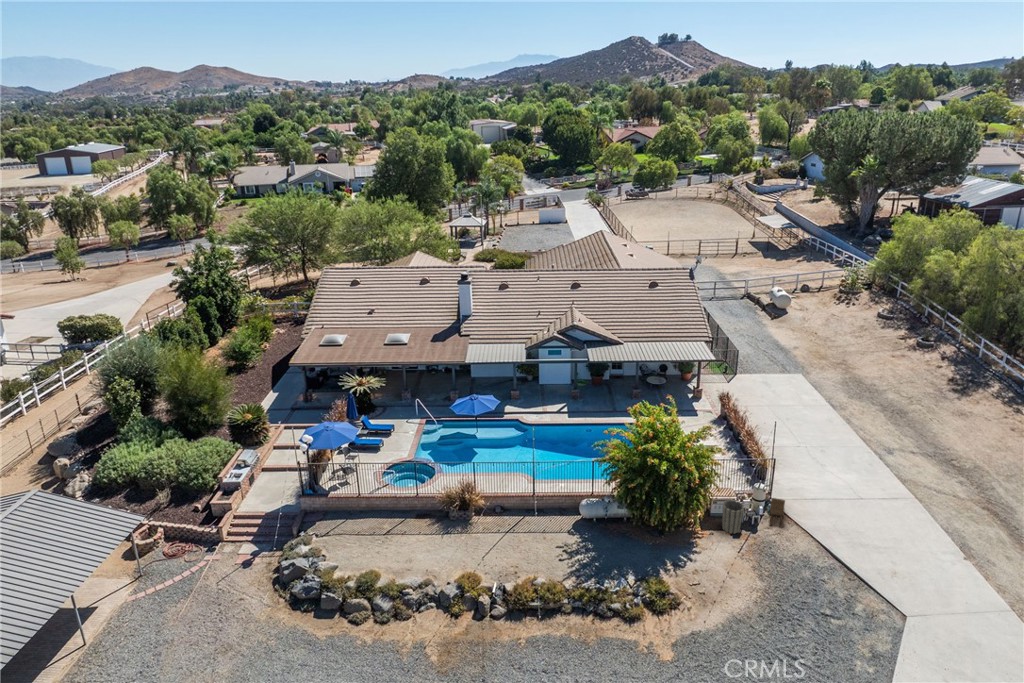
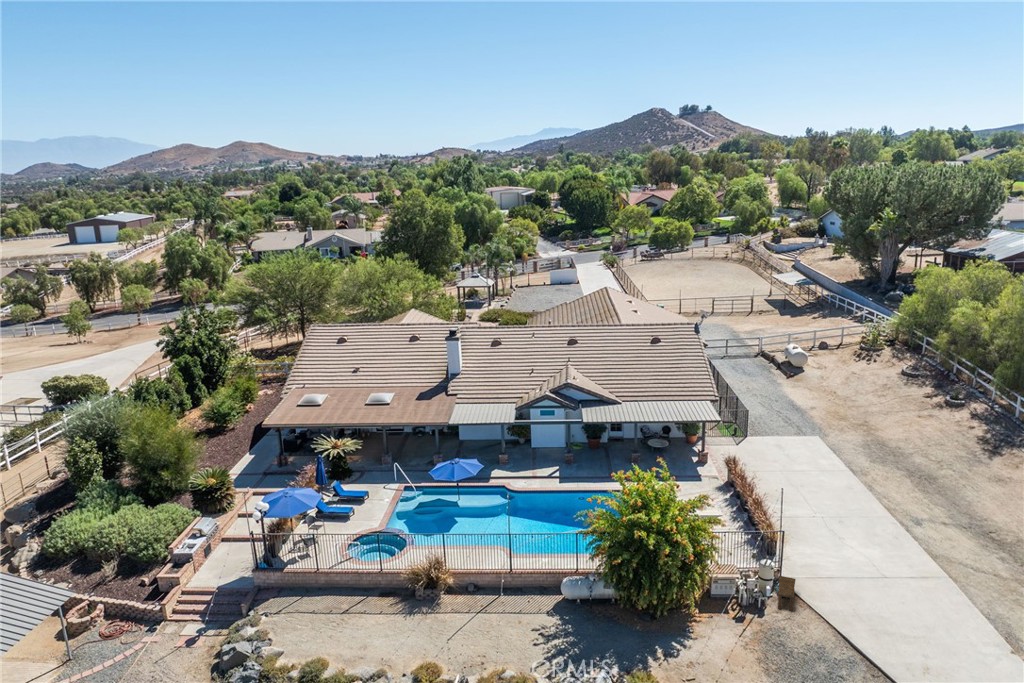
trash can: present [722,500,744,533] -> none [723,578,747,618]

